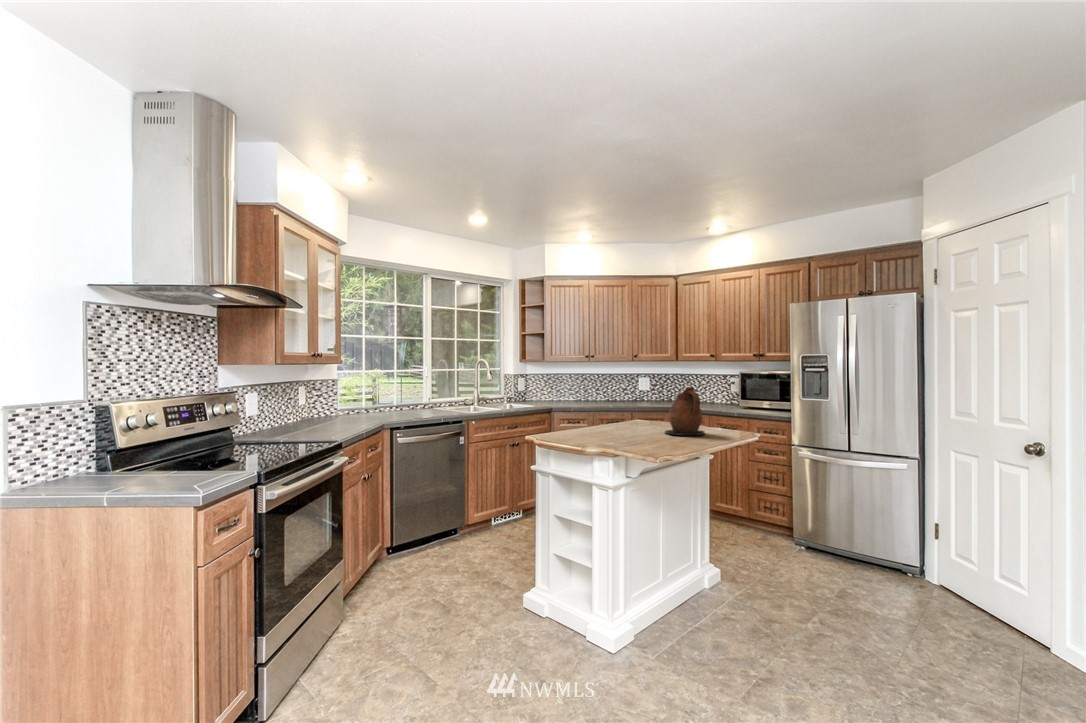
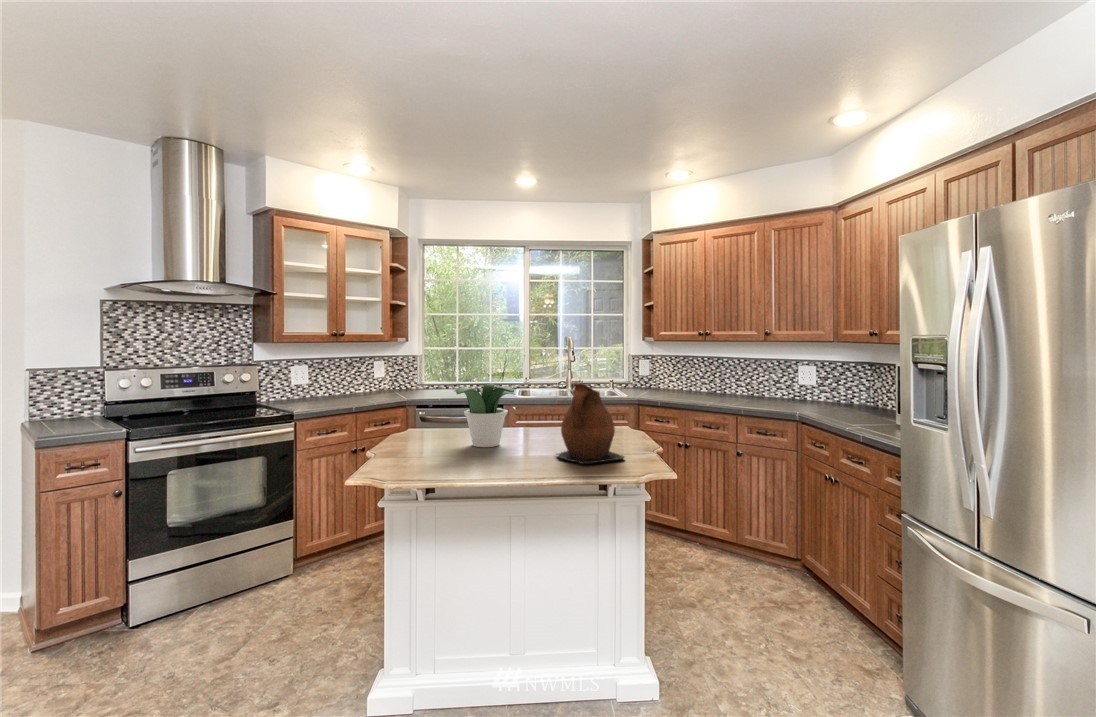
potted plant: none [581,392,640,438] -> present [455,383,515,447]

